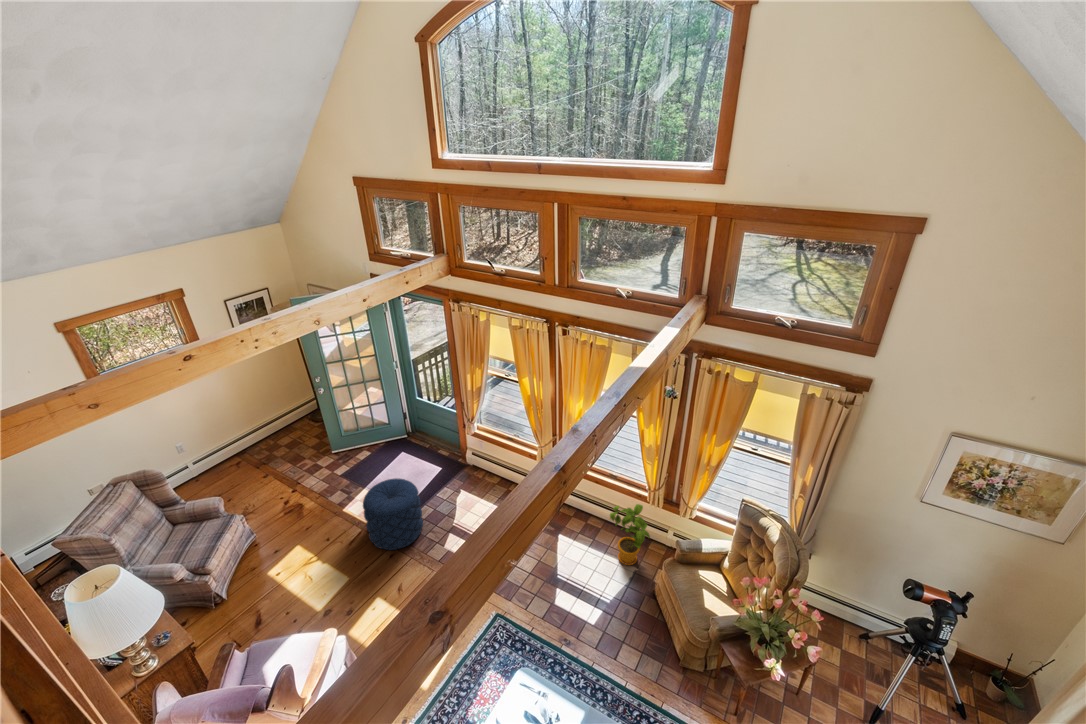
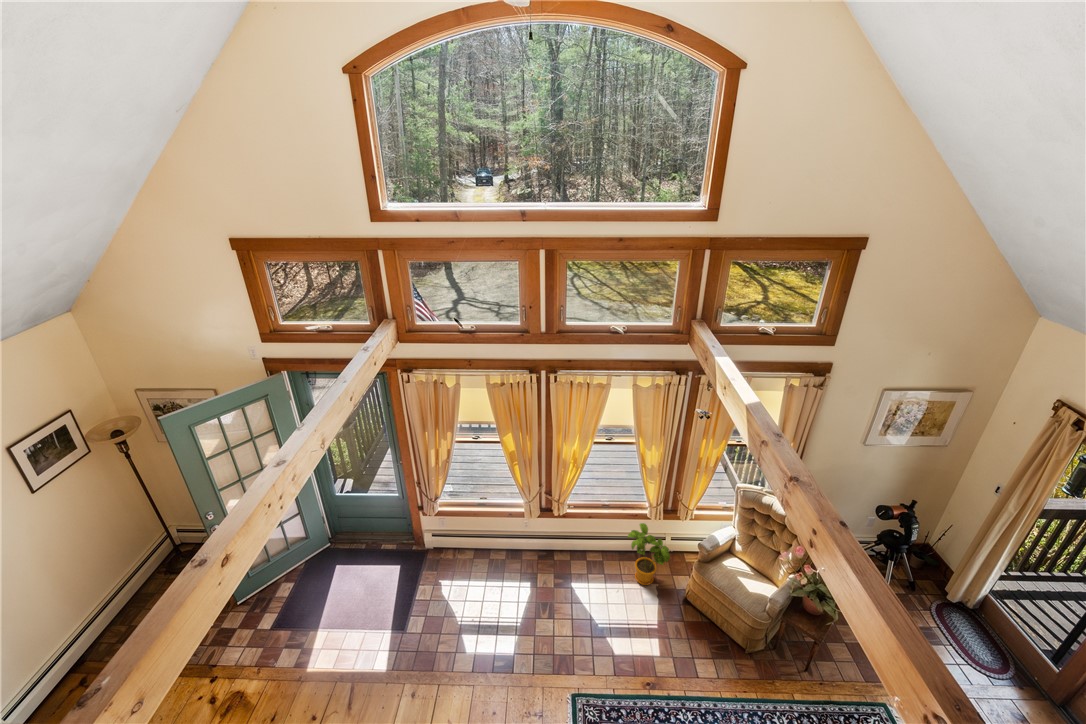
pouf: present [363,478,423,550] -> none [357,597,430,694]

